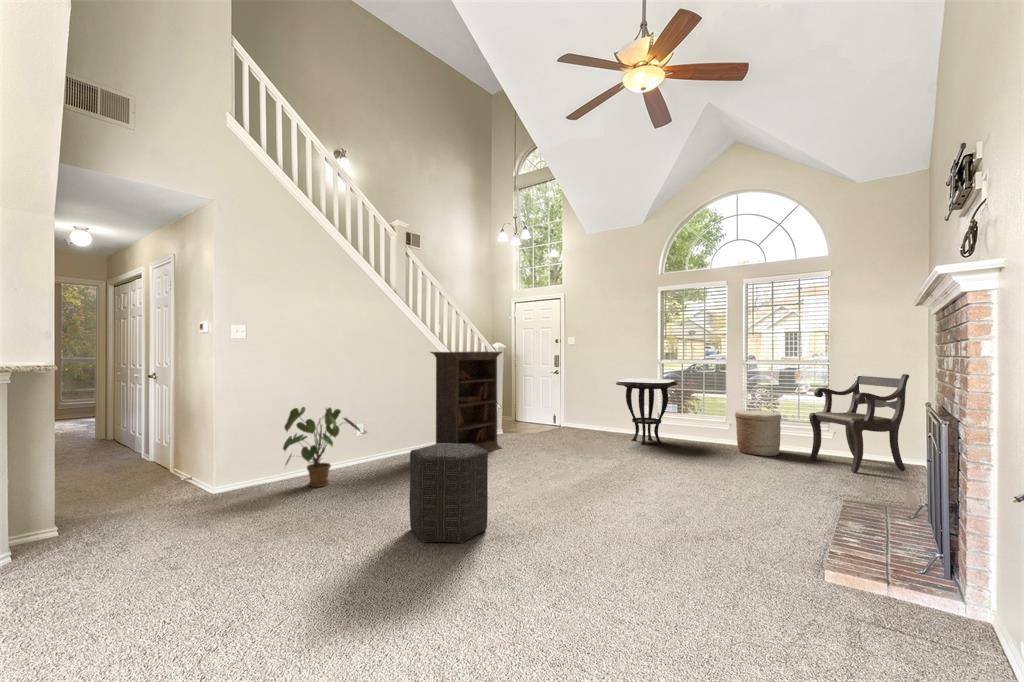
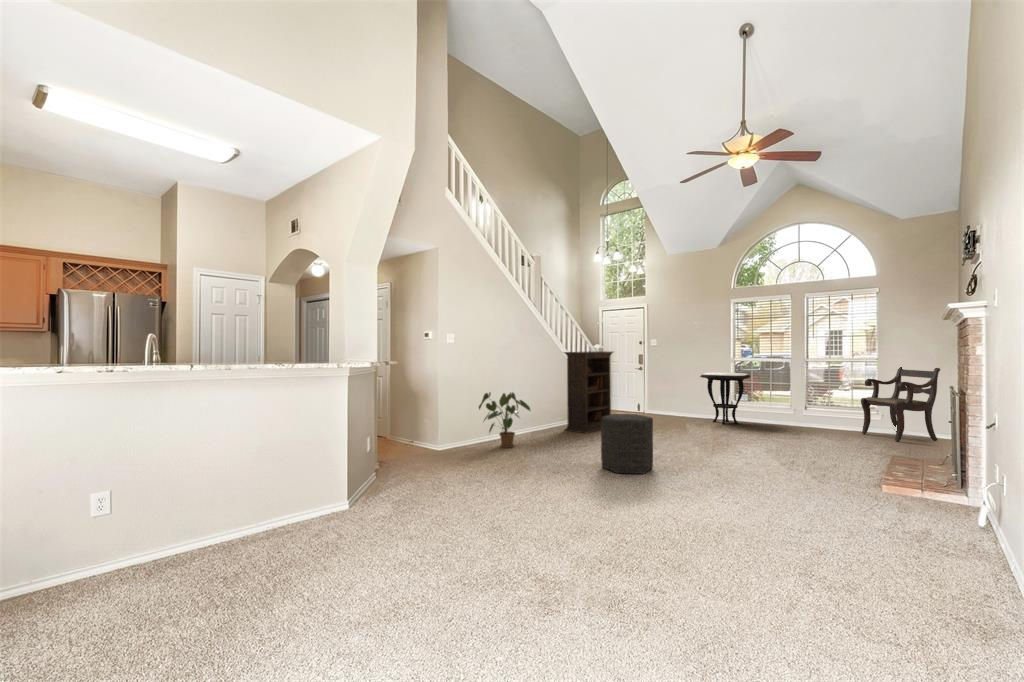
woven basket: present [735,410,781,456] -> none [800,397,838,432]

